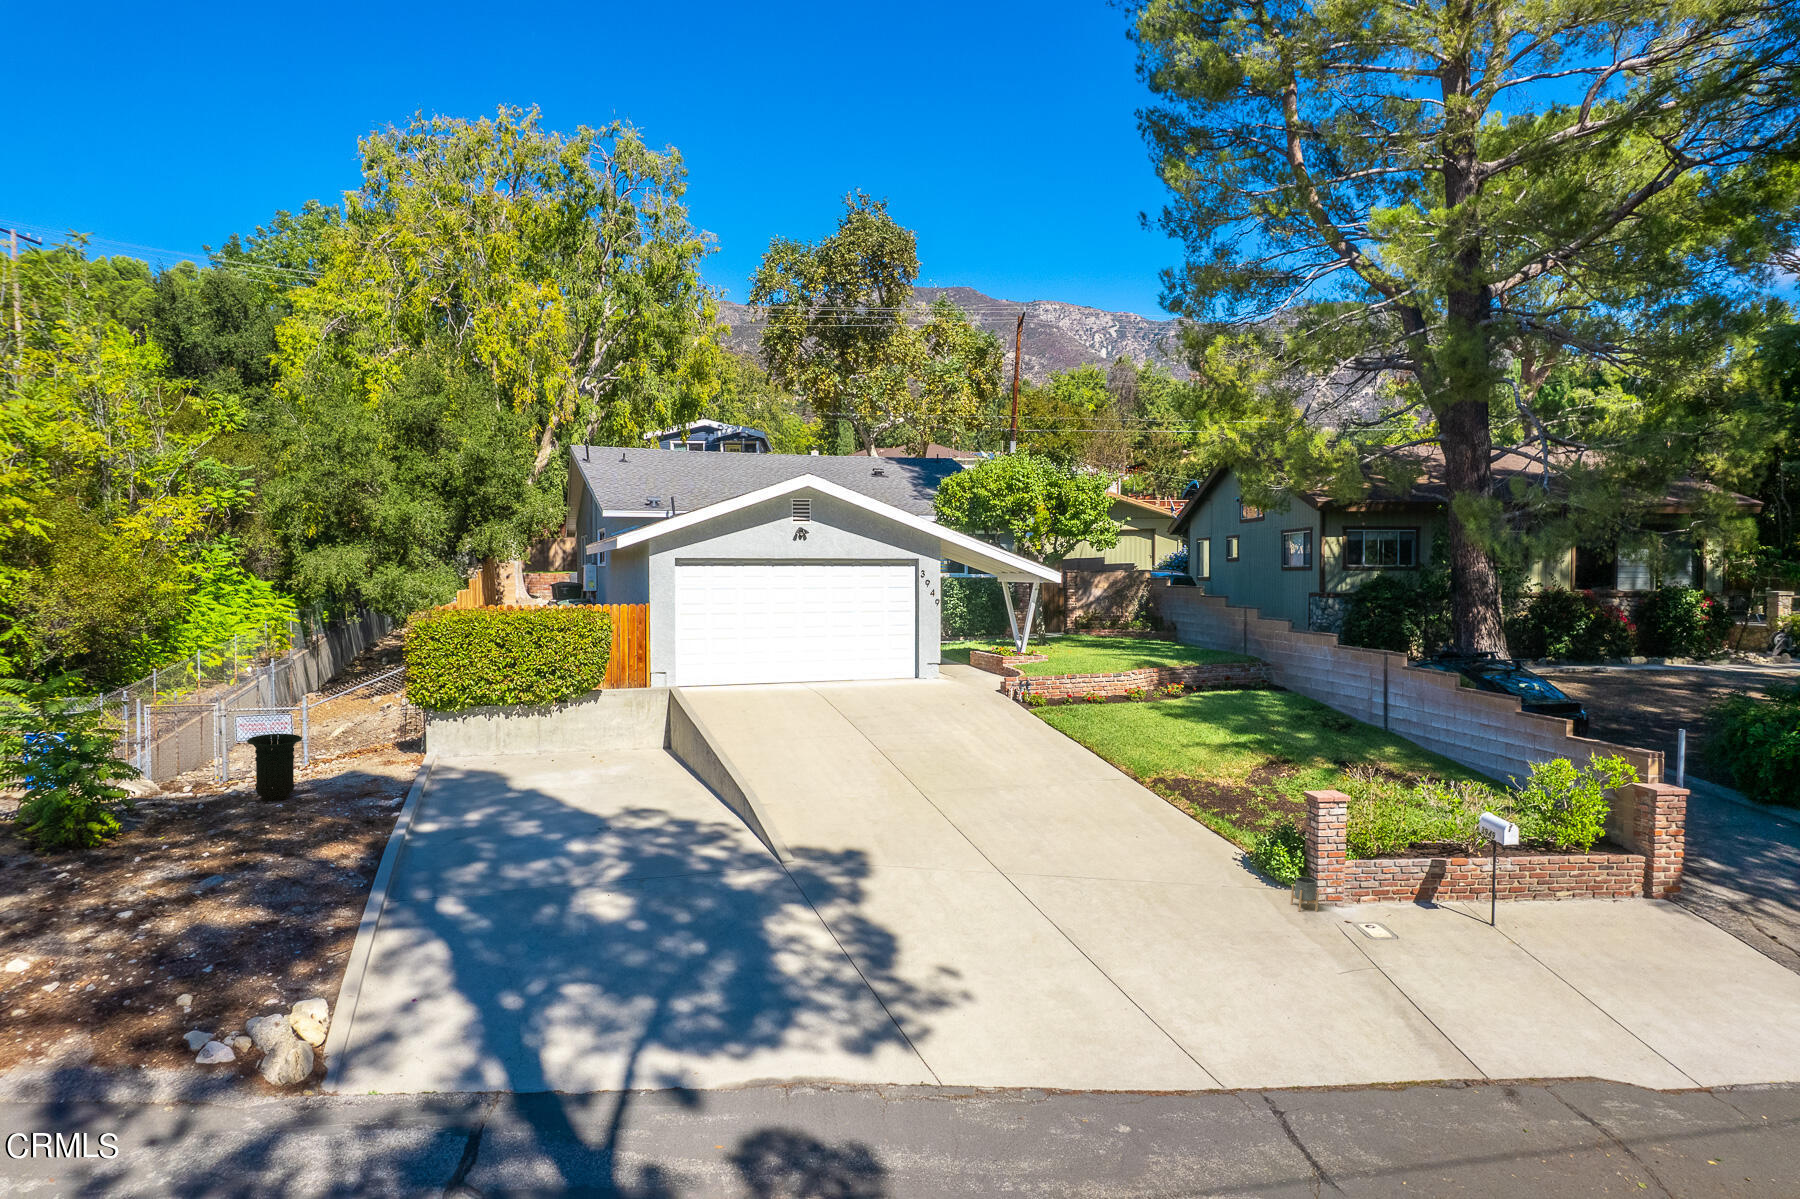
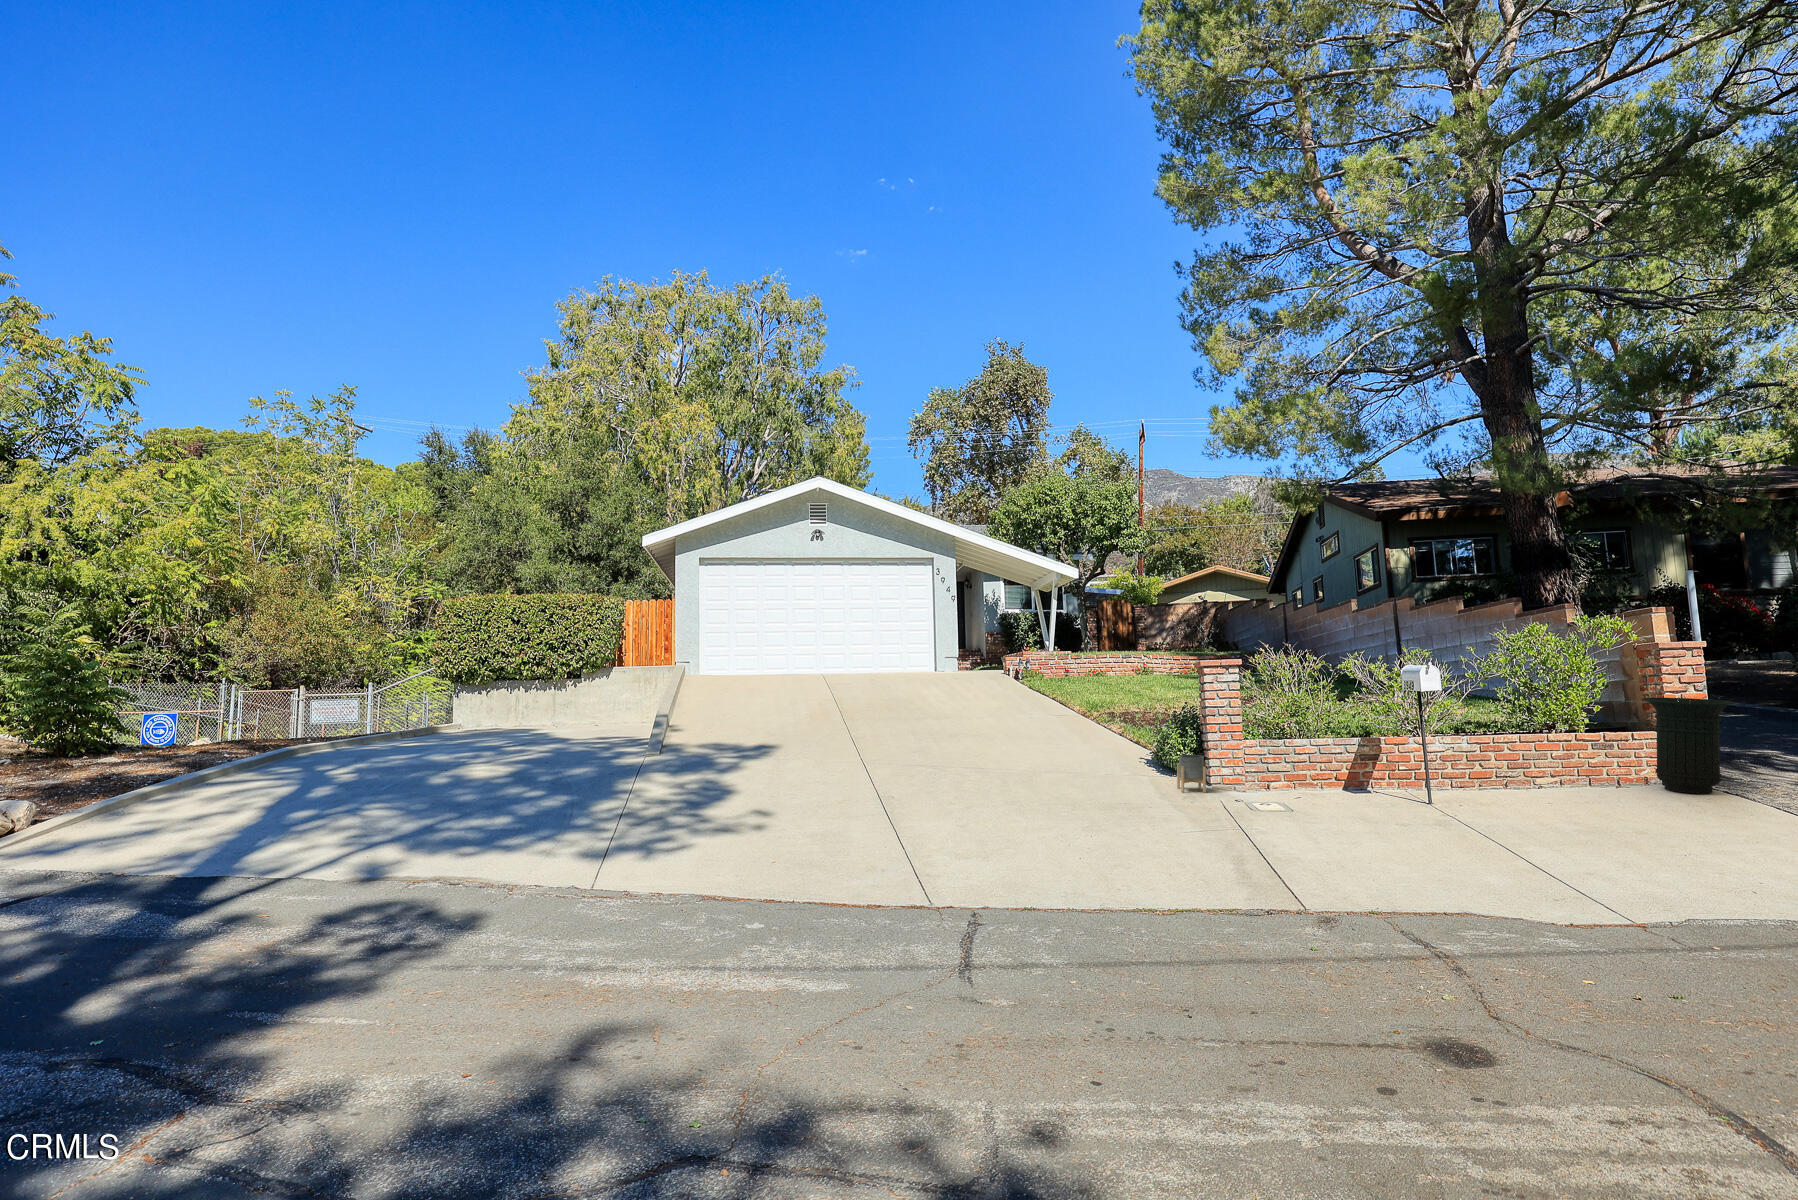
trash can: present [247,734,302,801] -> present [1642,698,1735,794]

